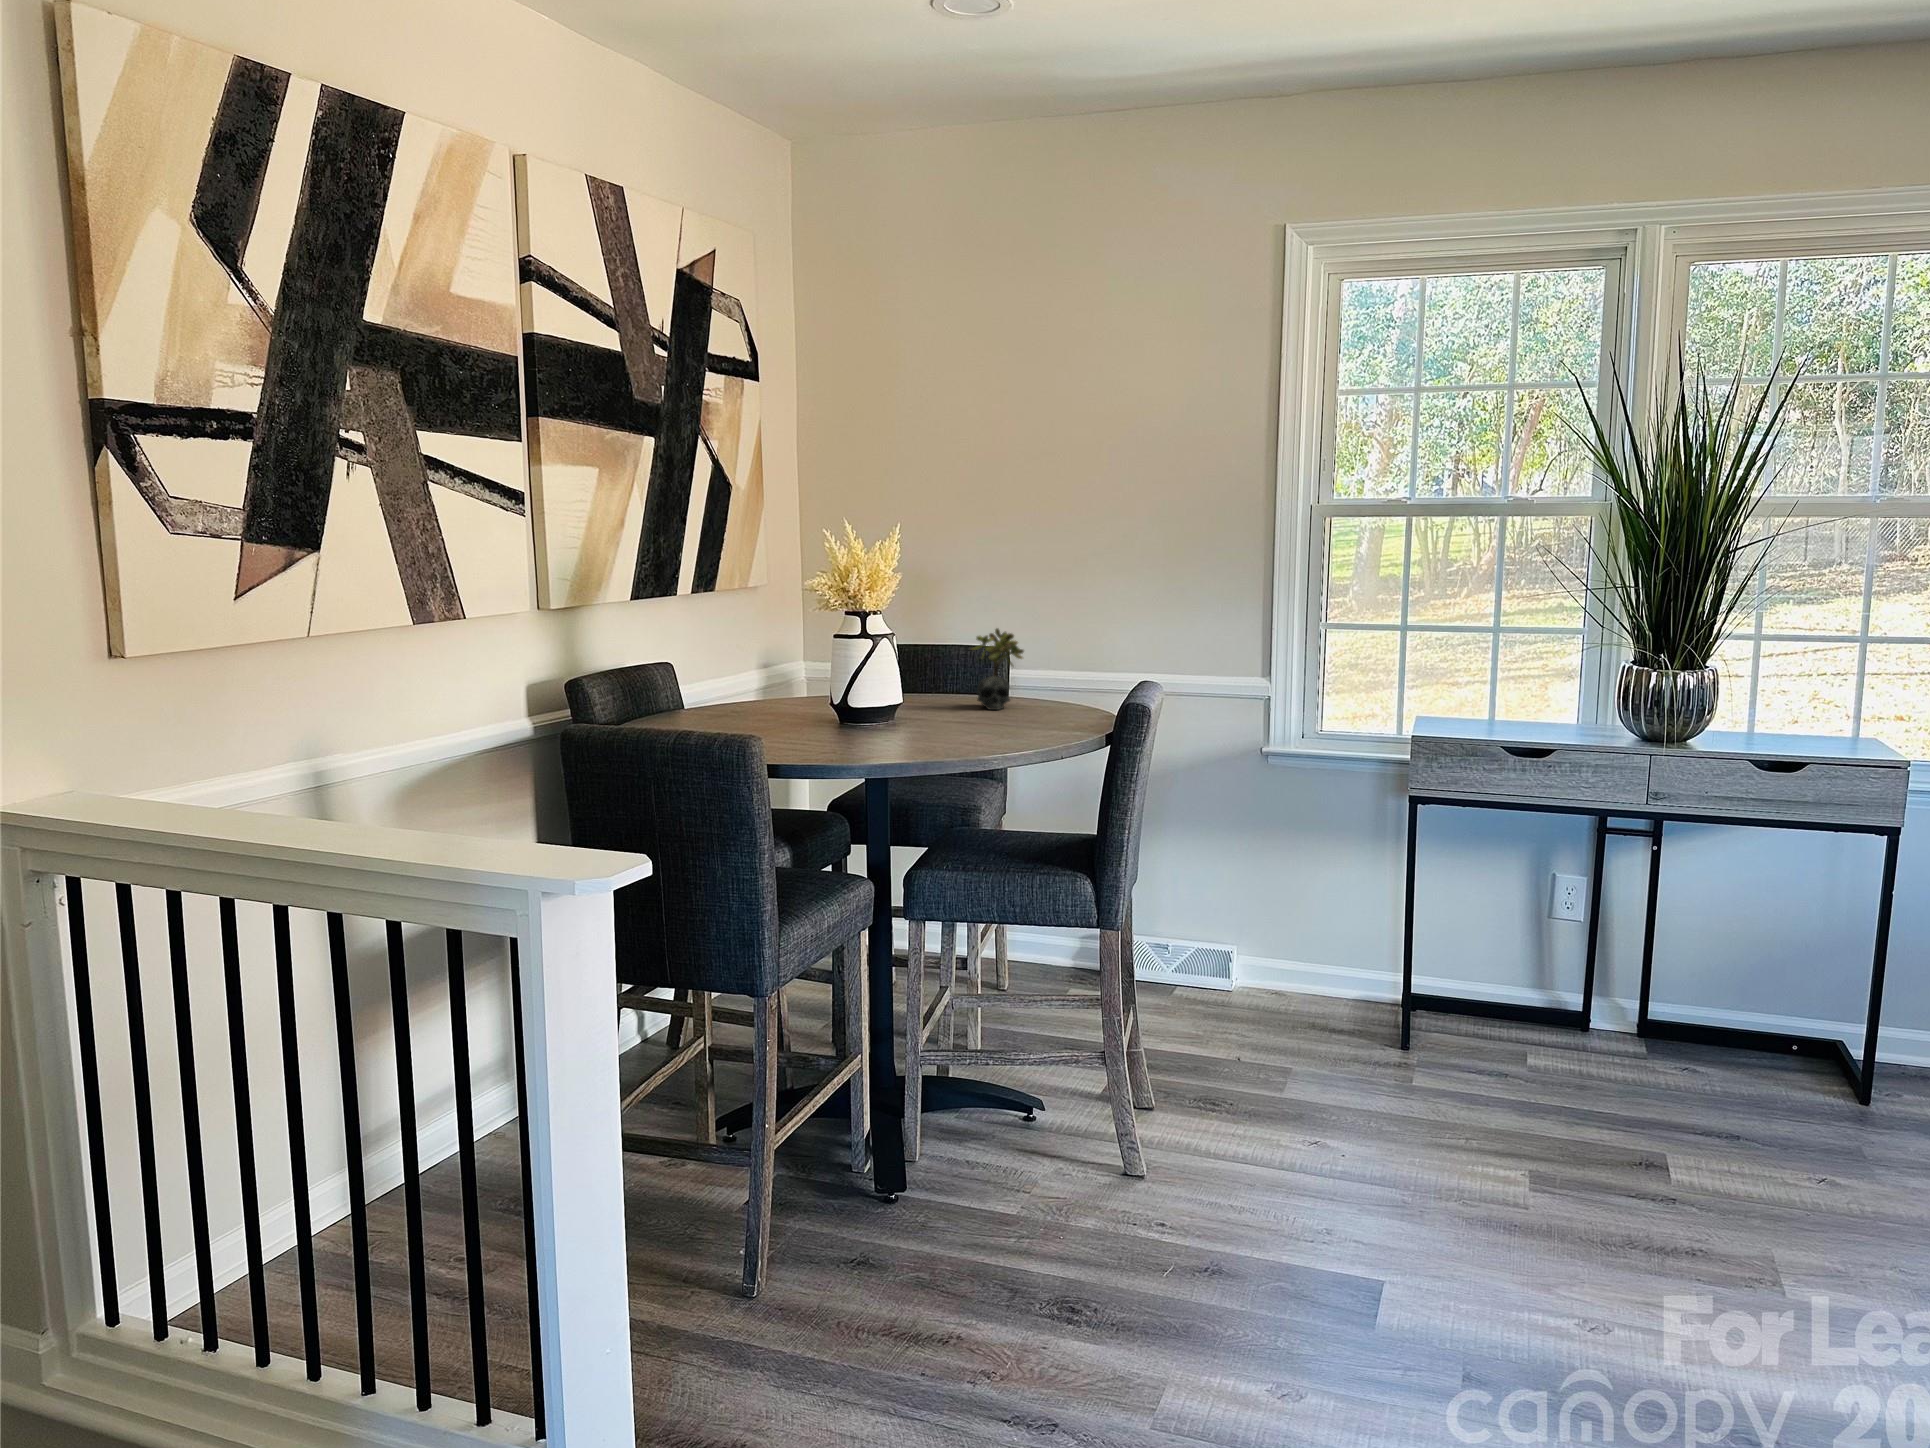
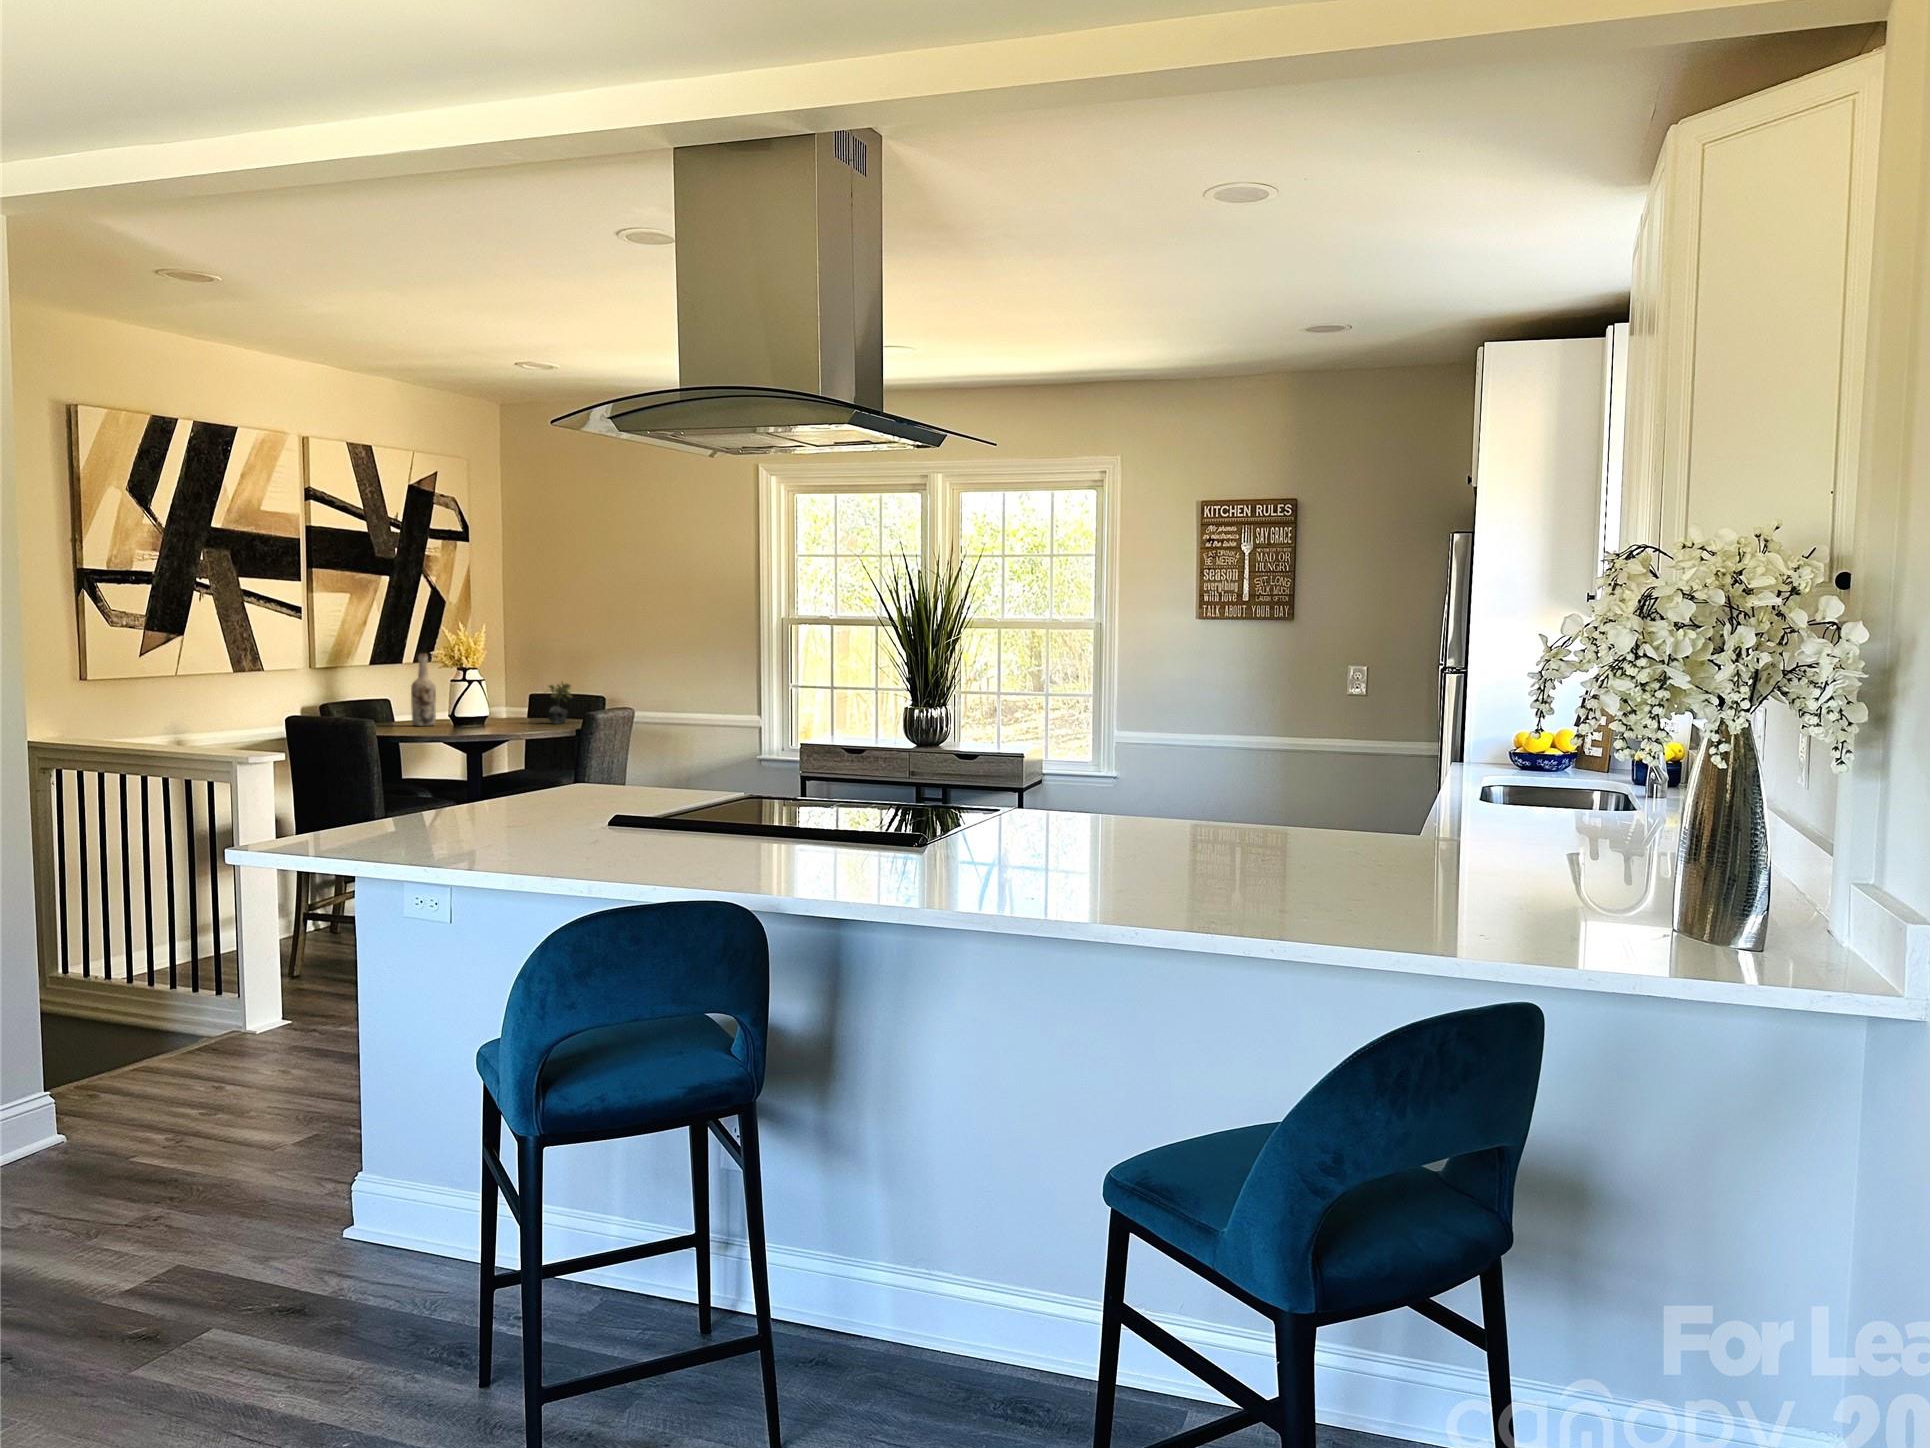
wine bottle: none [739,580,784,721] -> present [411,653,436,726]

